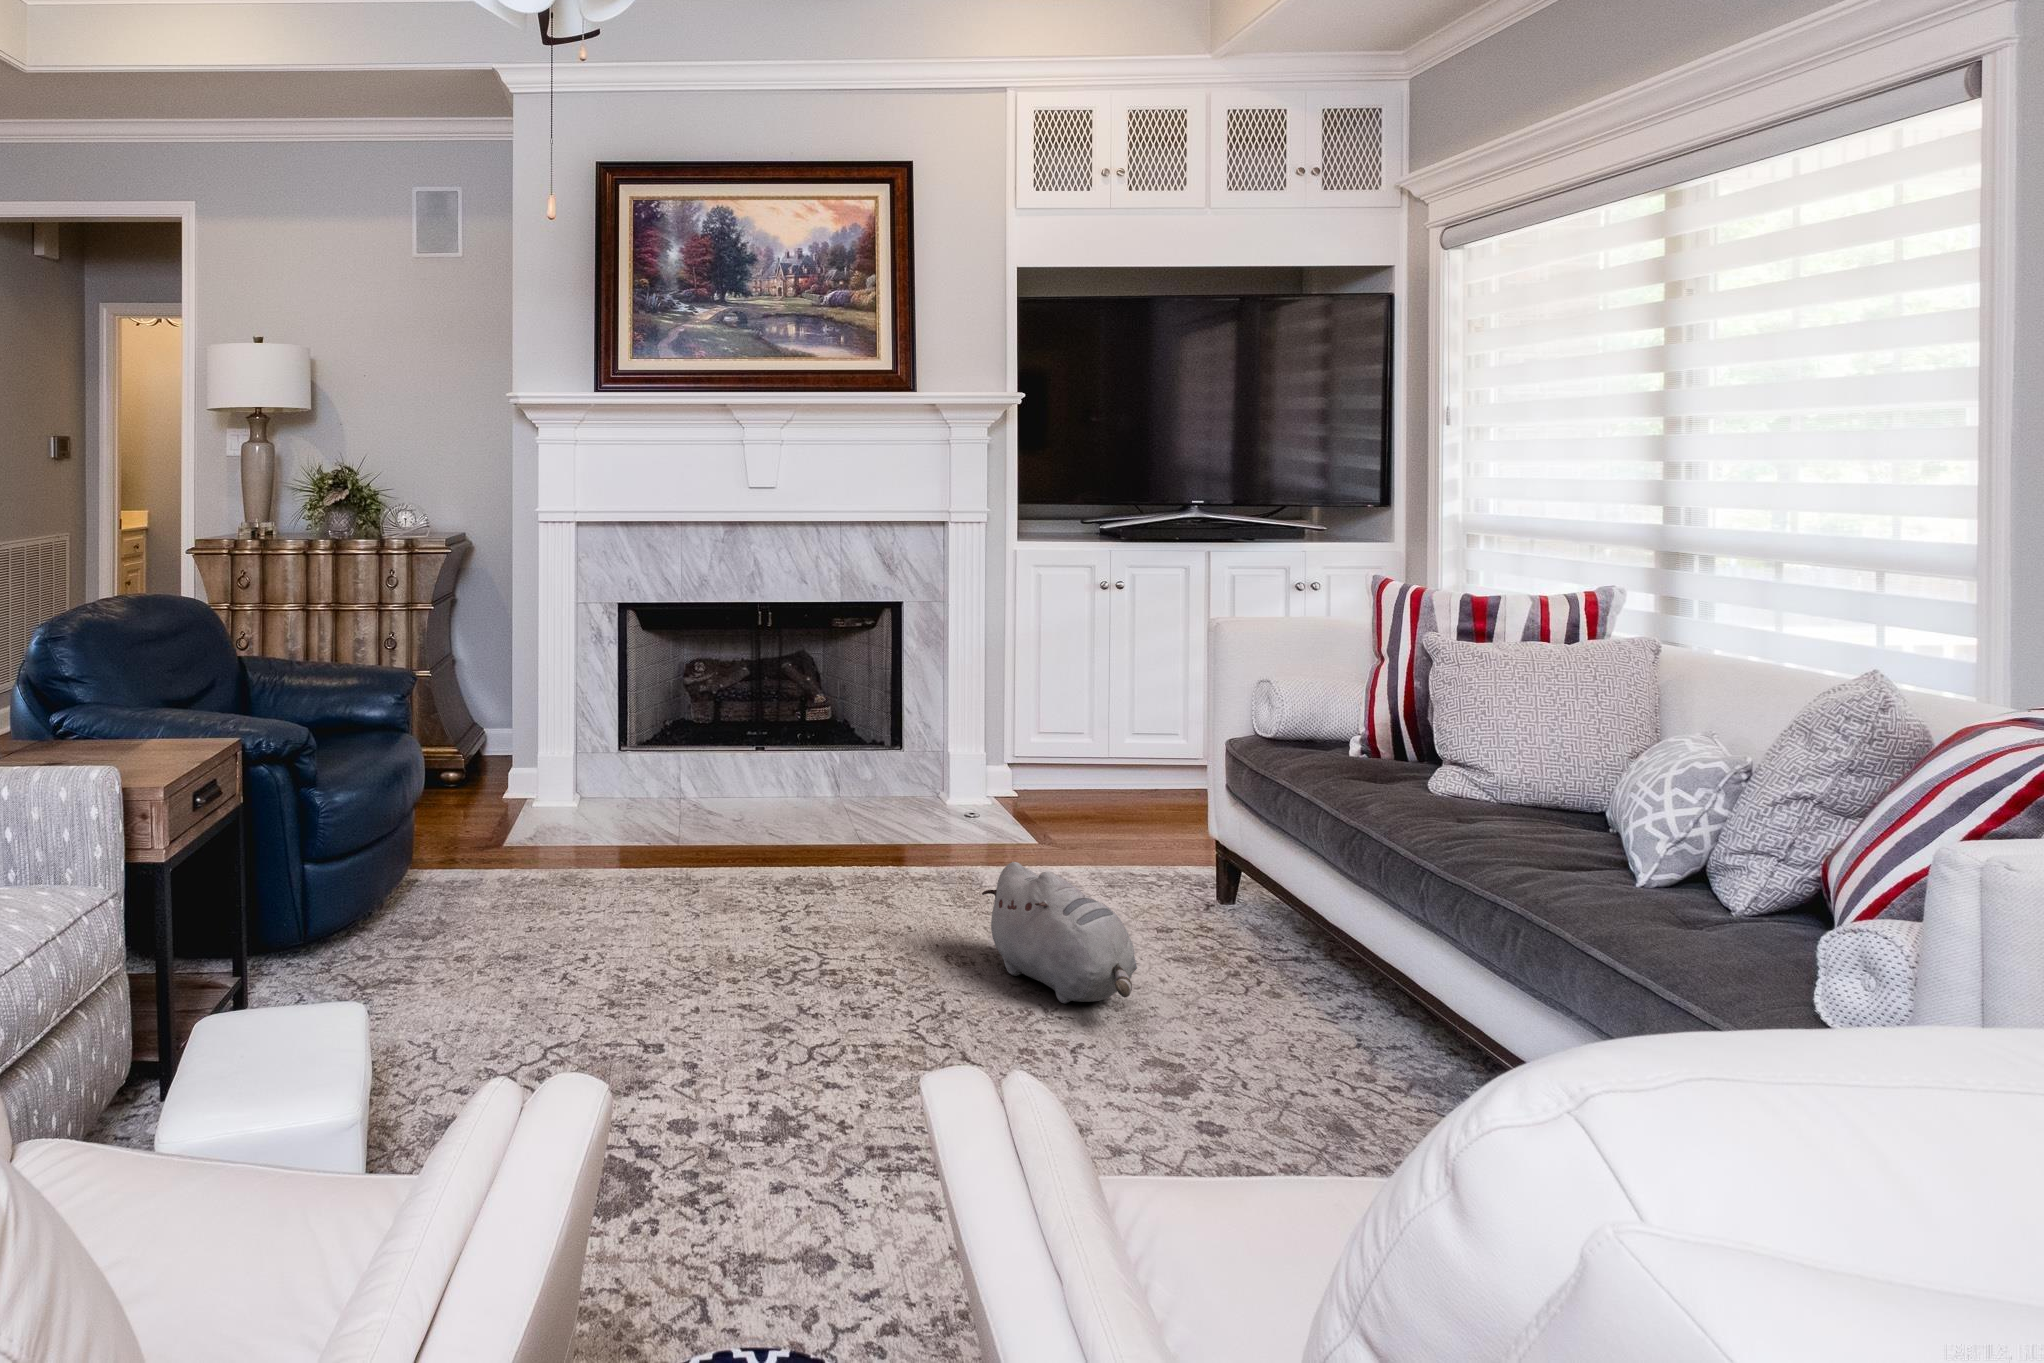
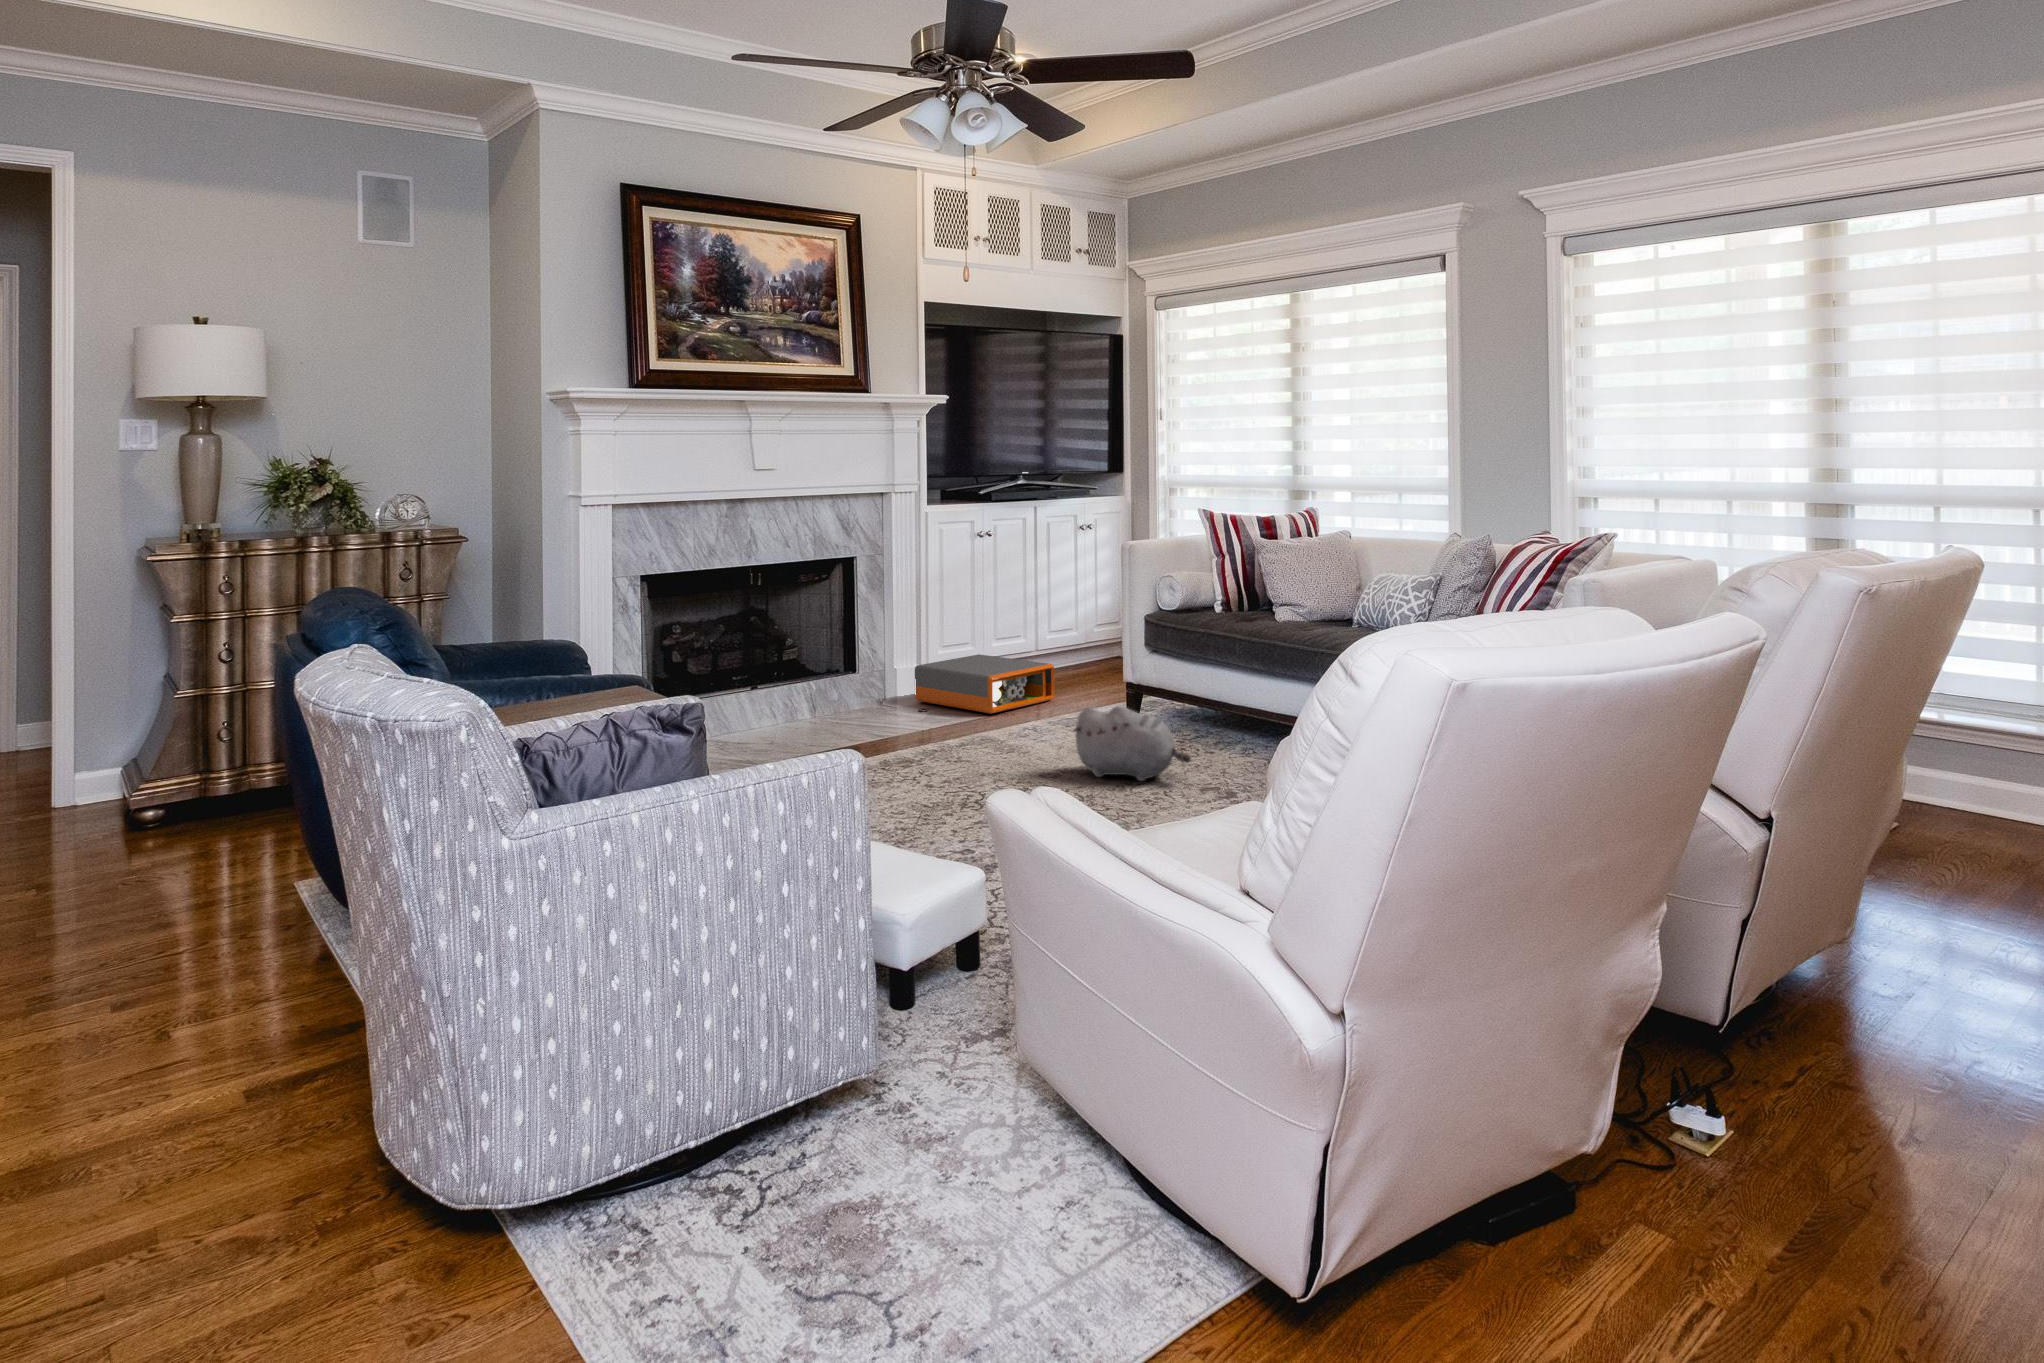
storage box: none [983,748,1172,835] -> present [915,654,1055,714]

